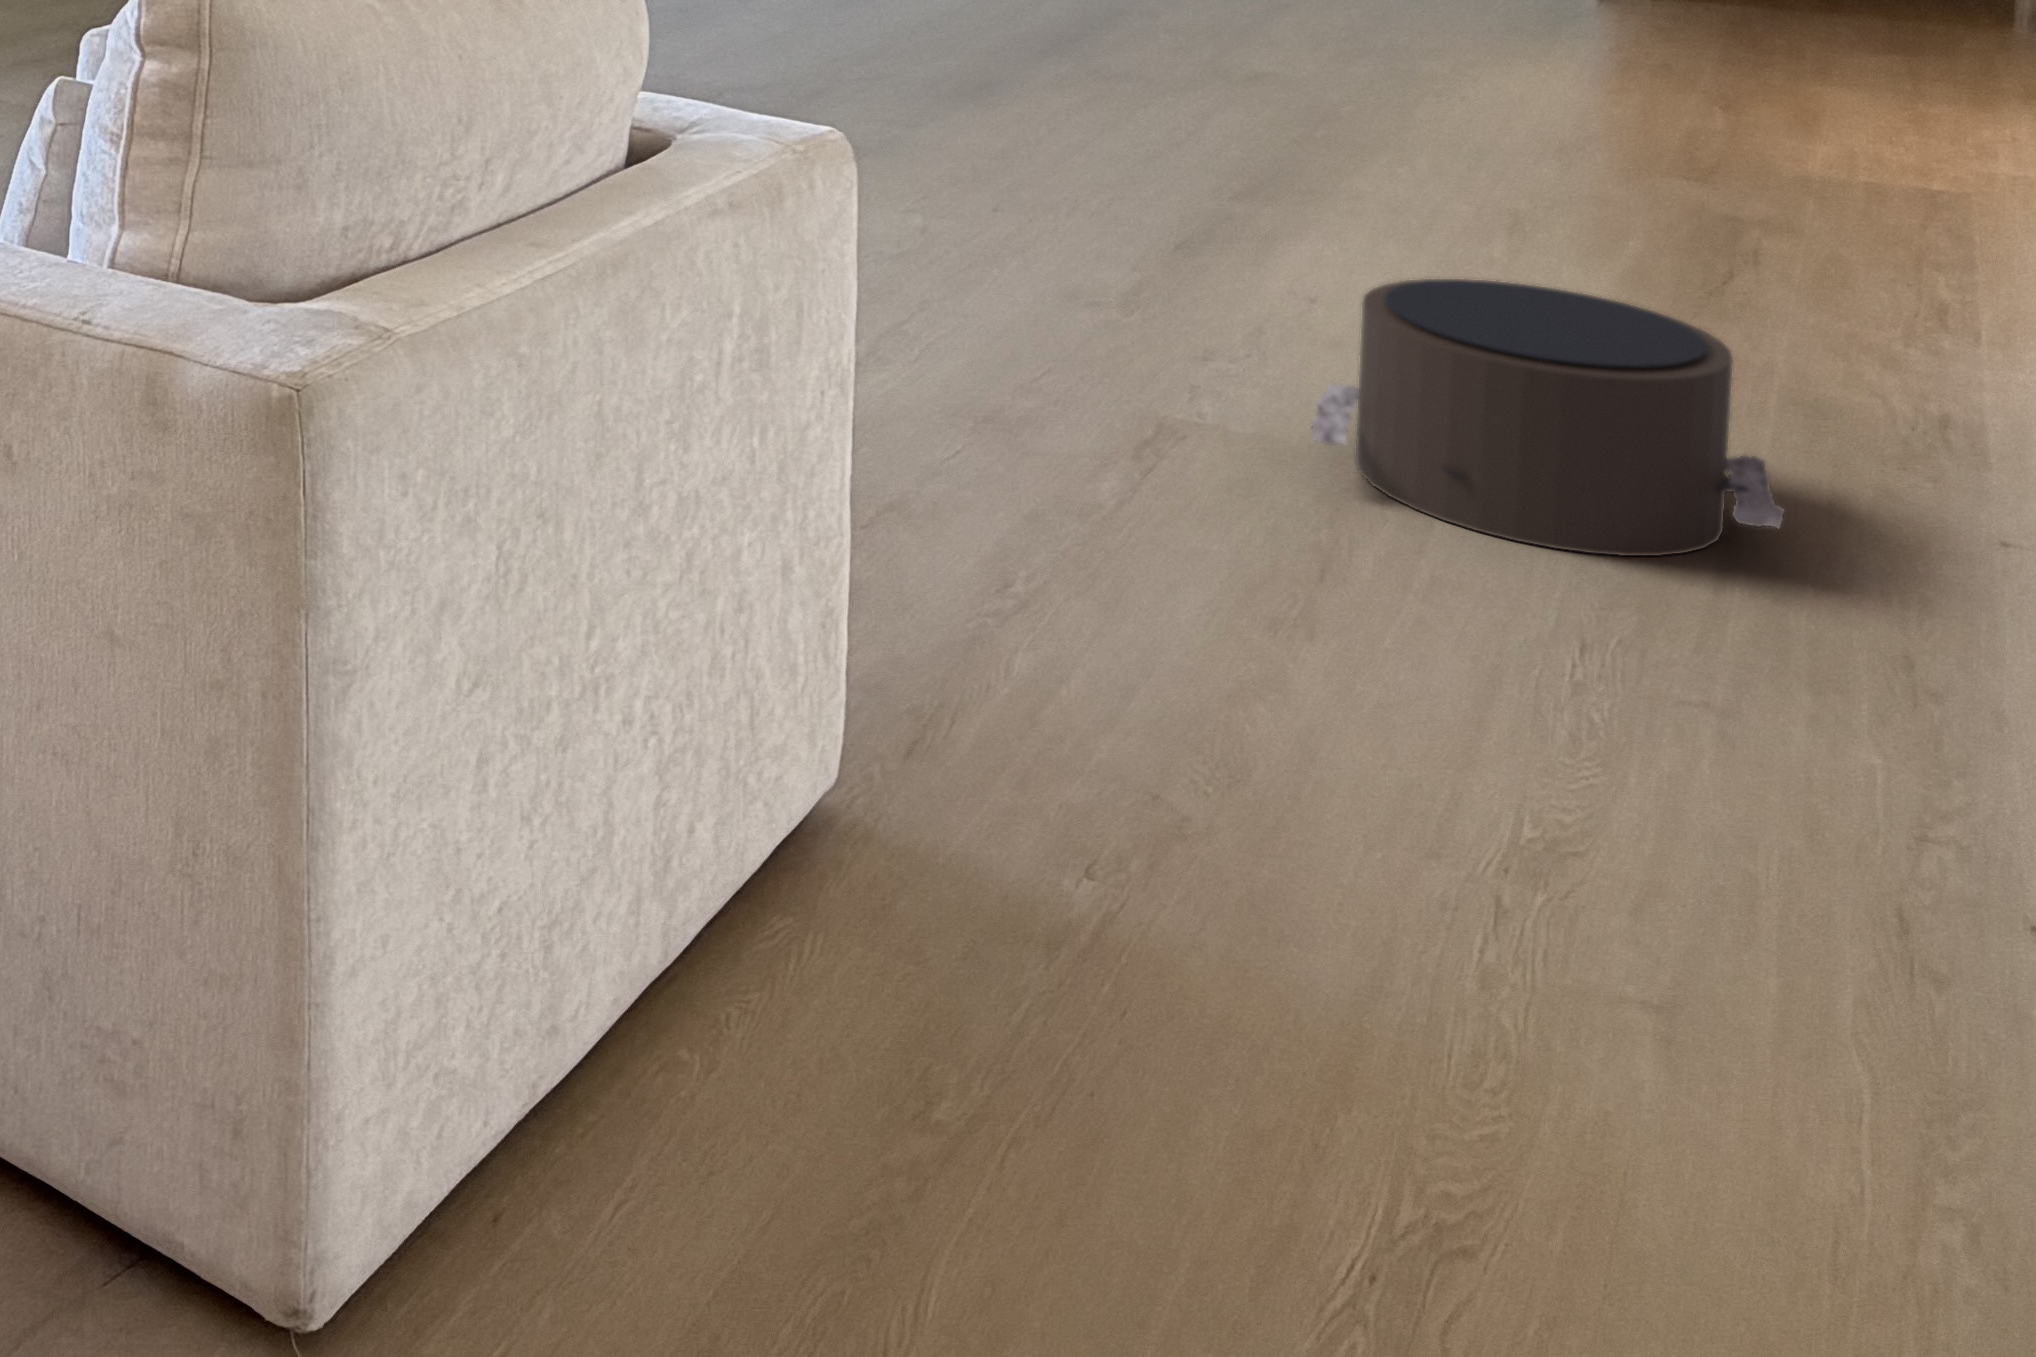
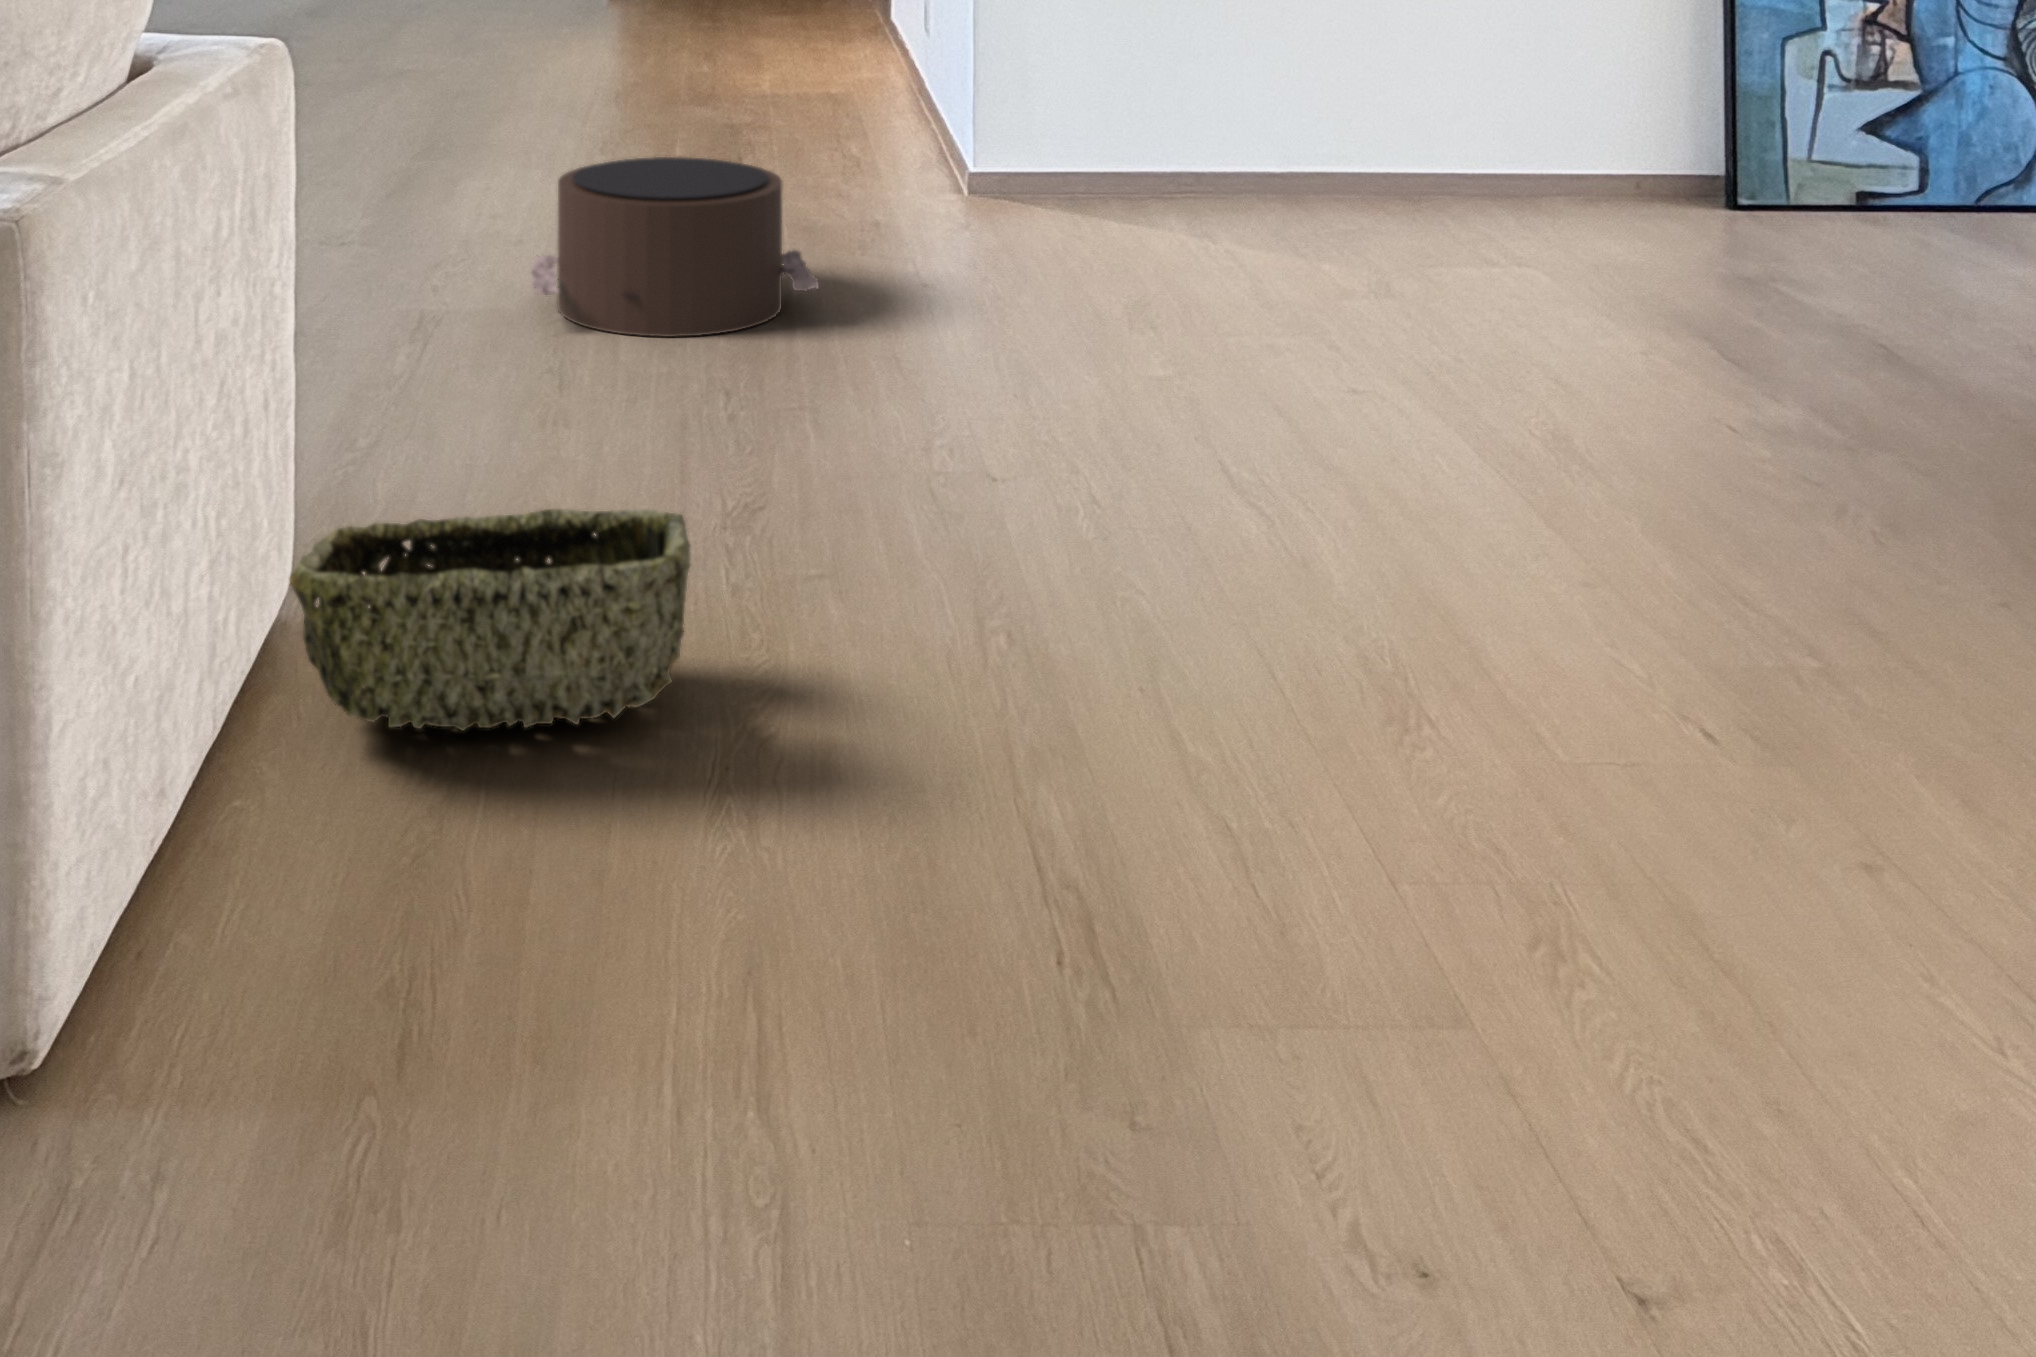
woven basket: none [772,738,1364,1134] -> present [290,509,690,731]

